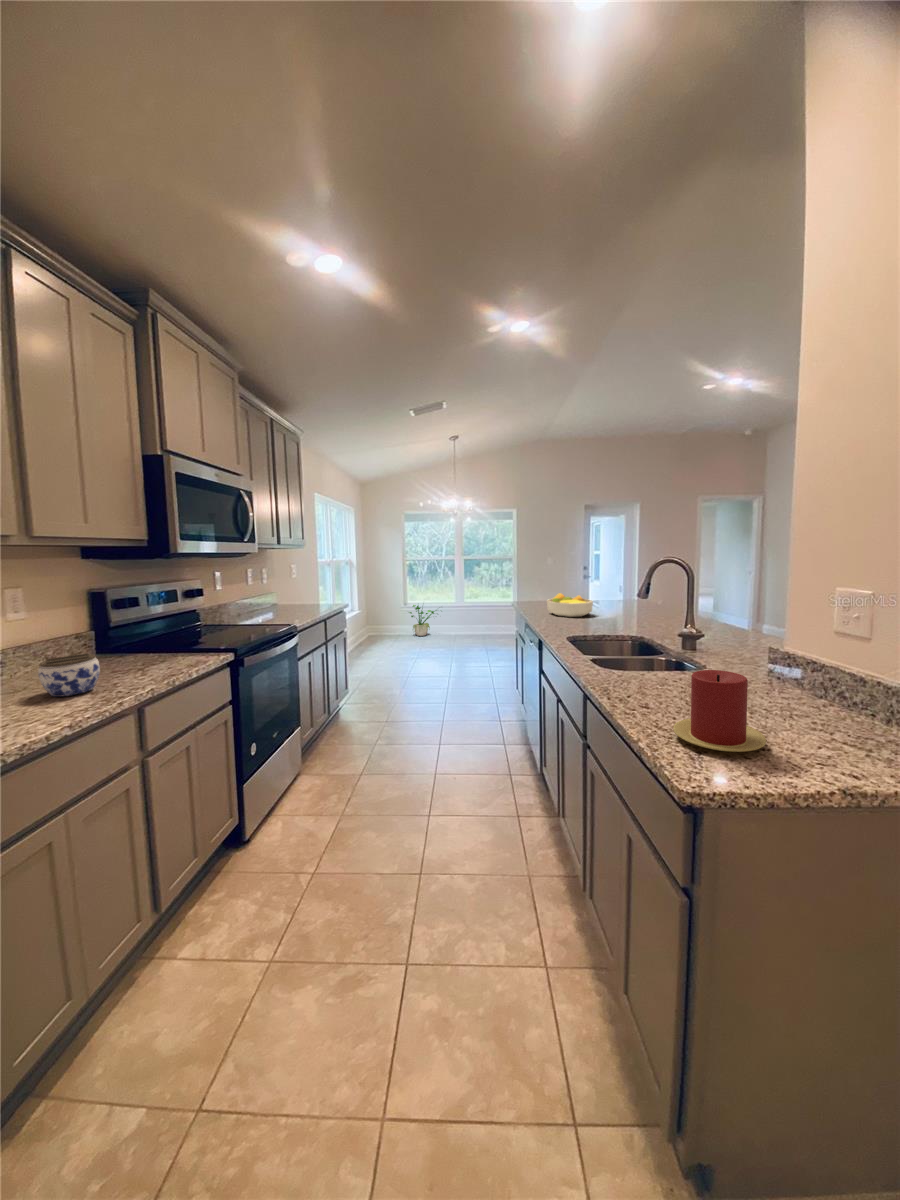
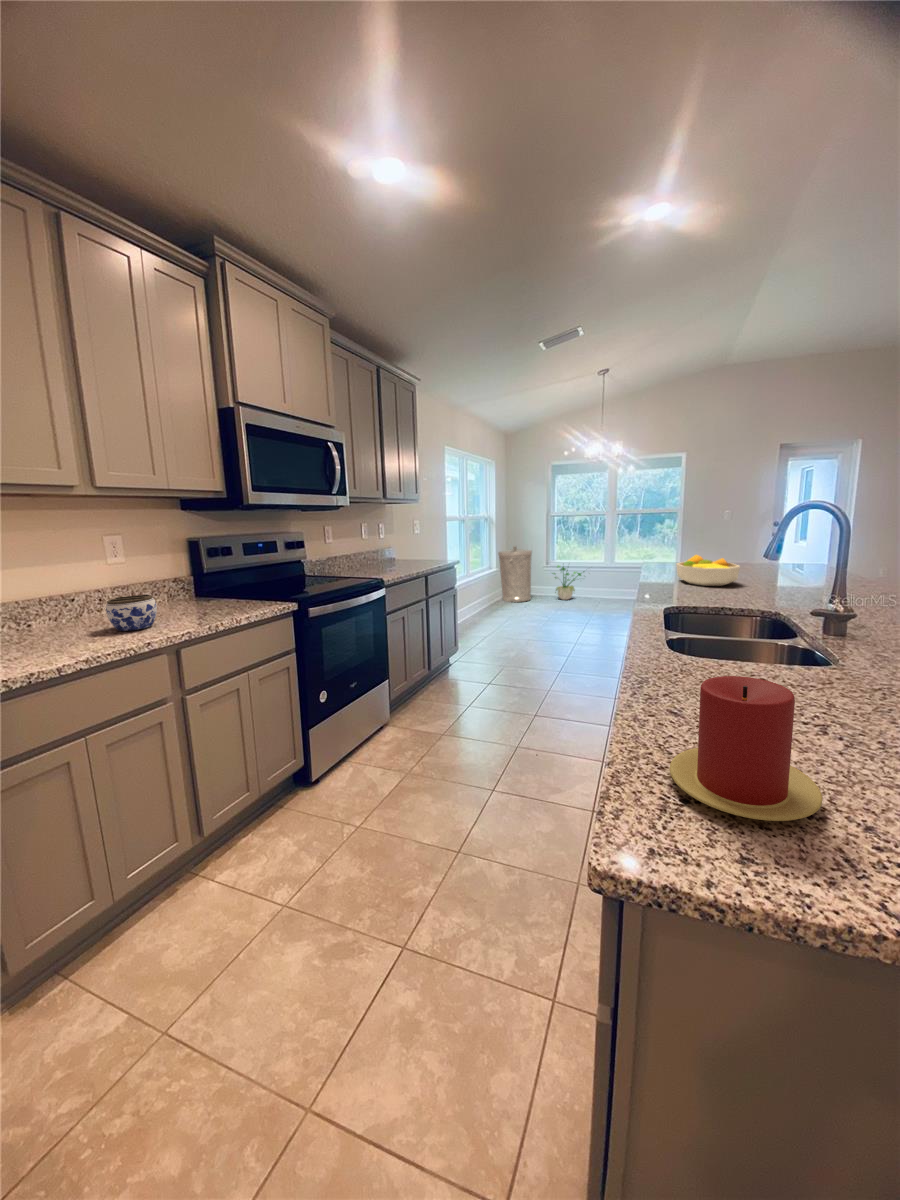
trash can: none [358,588,391,641] -> present [498,546,532,602]

